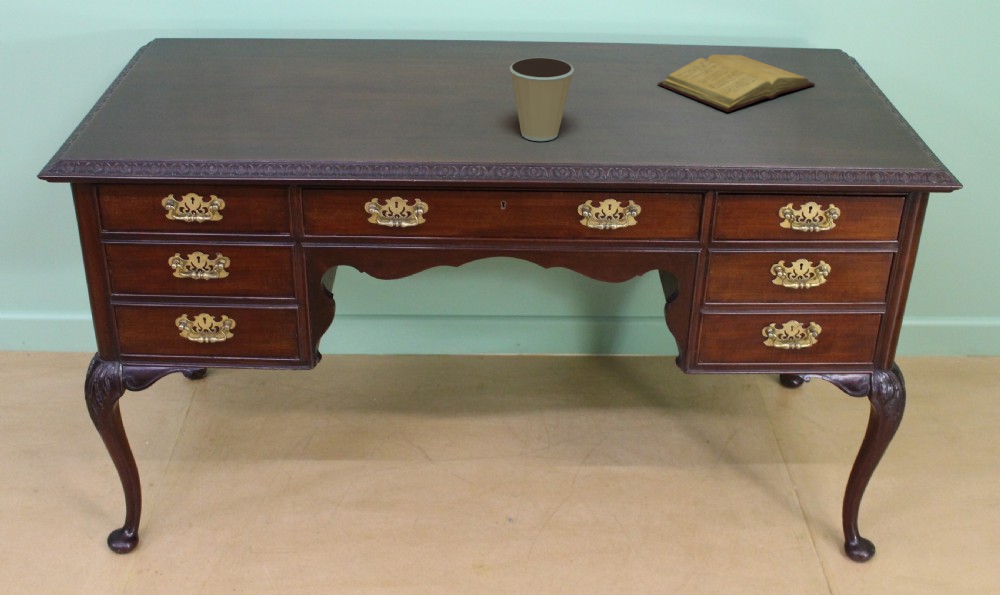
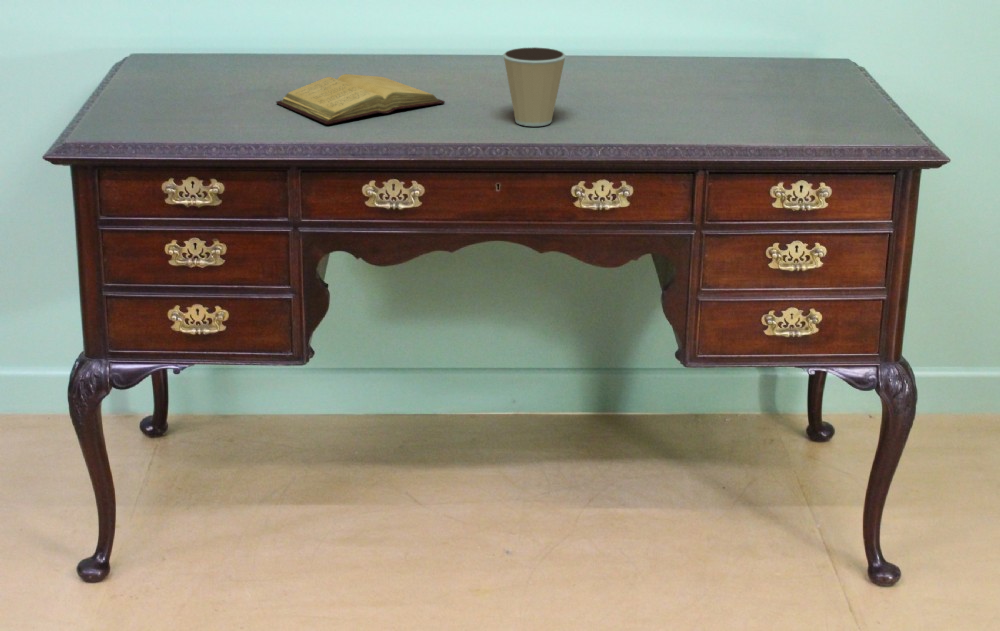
book: present [658,54,815,112] -> present [276,74,445,124]

